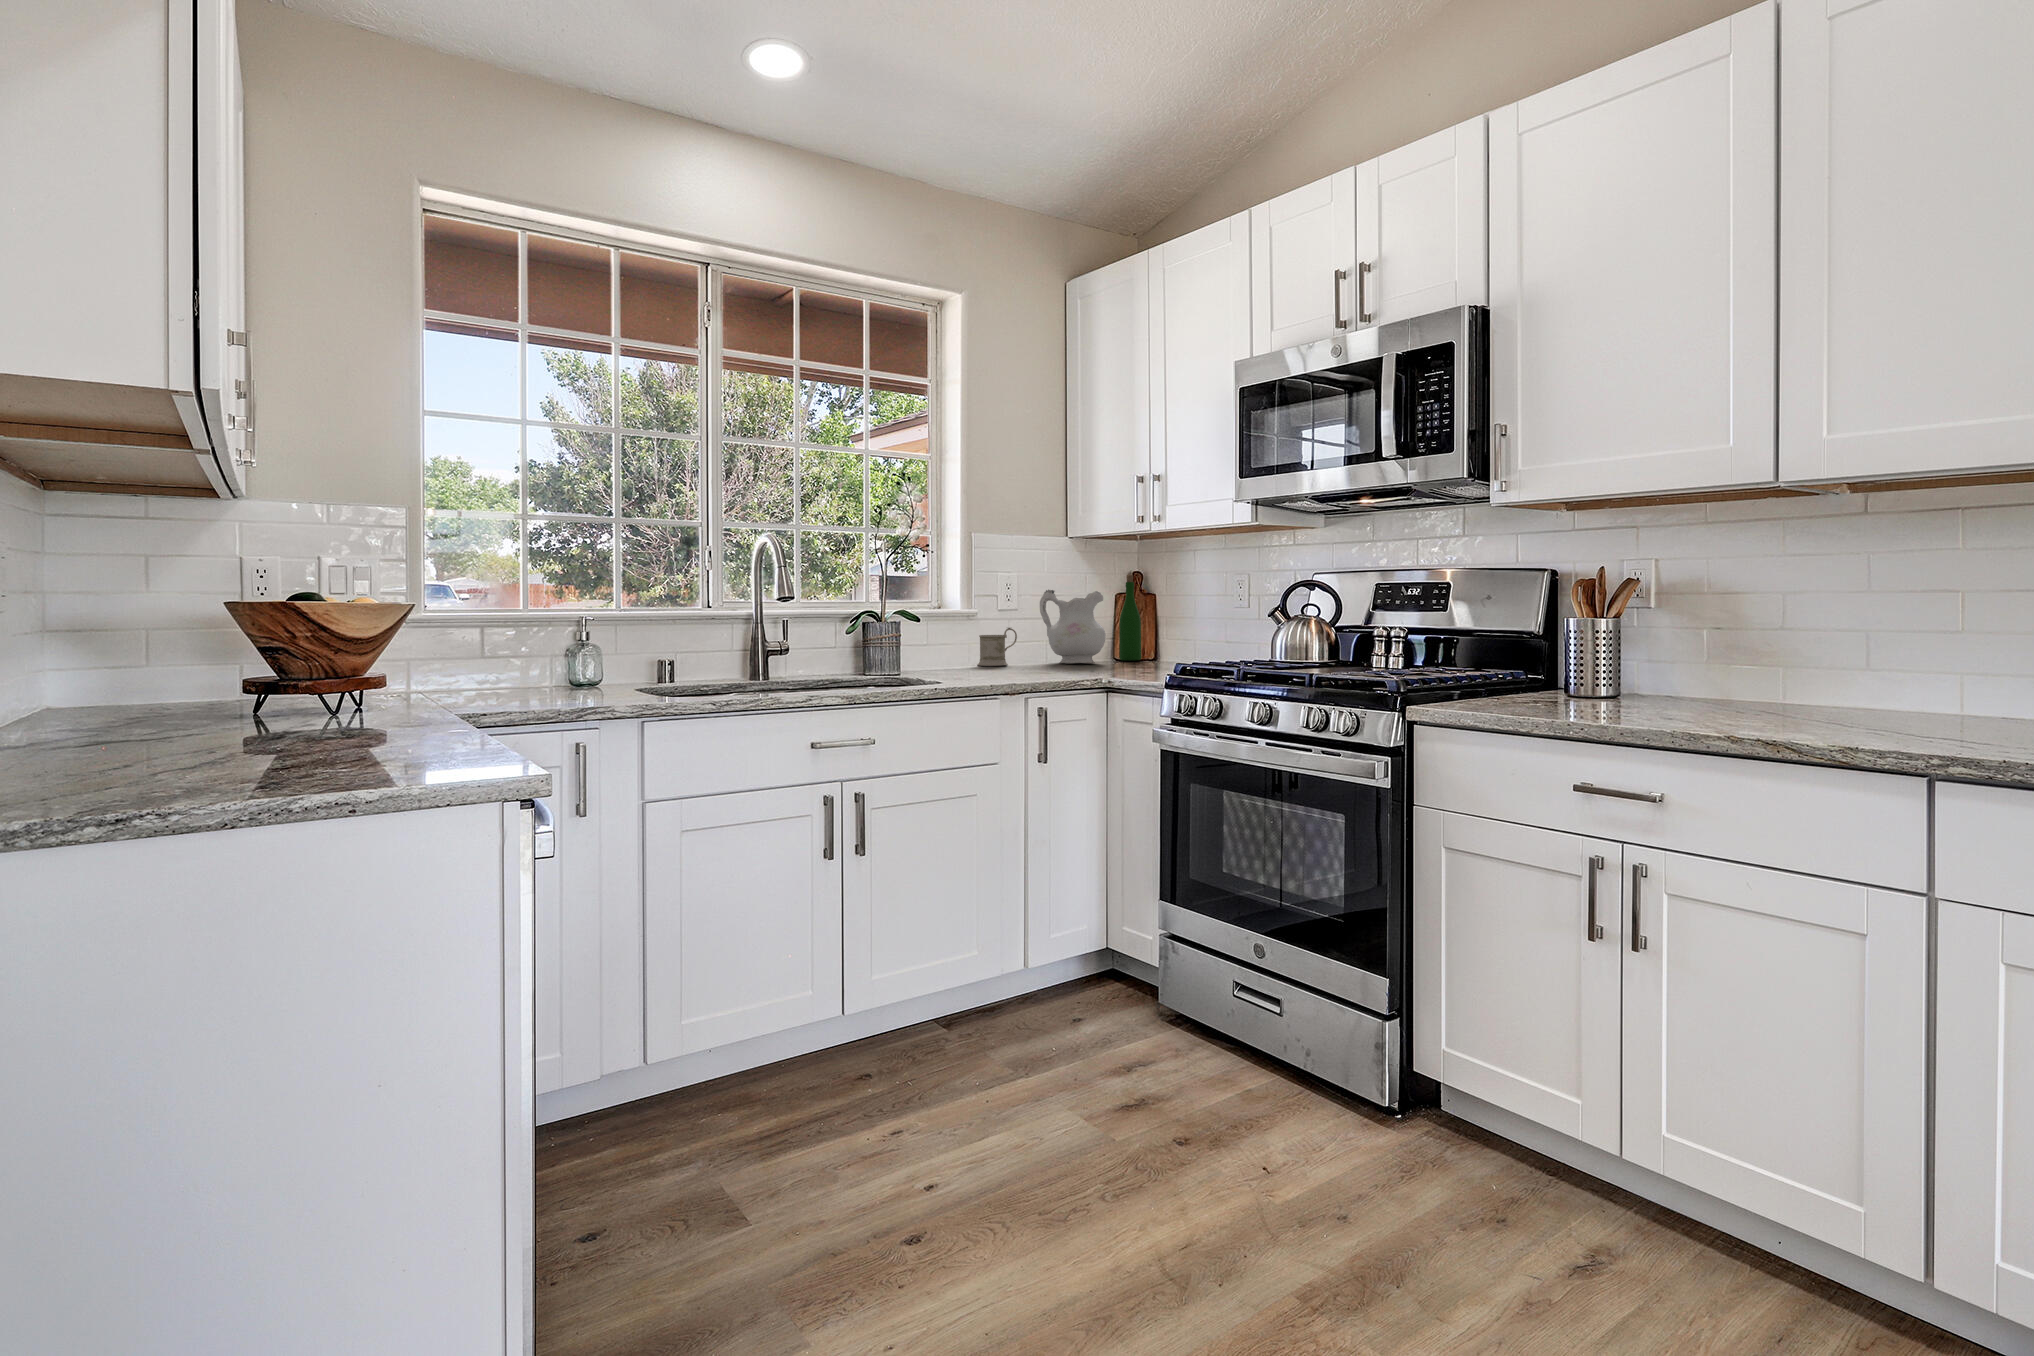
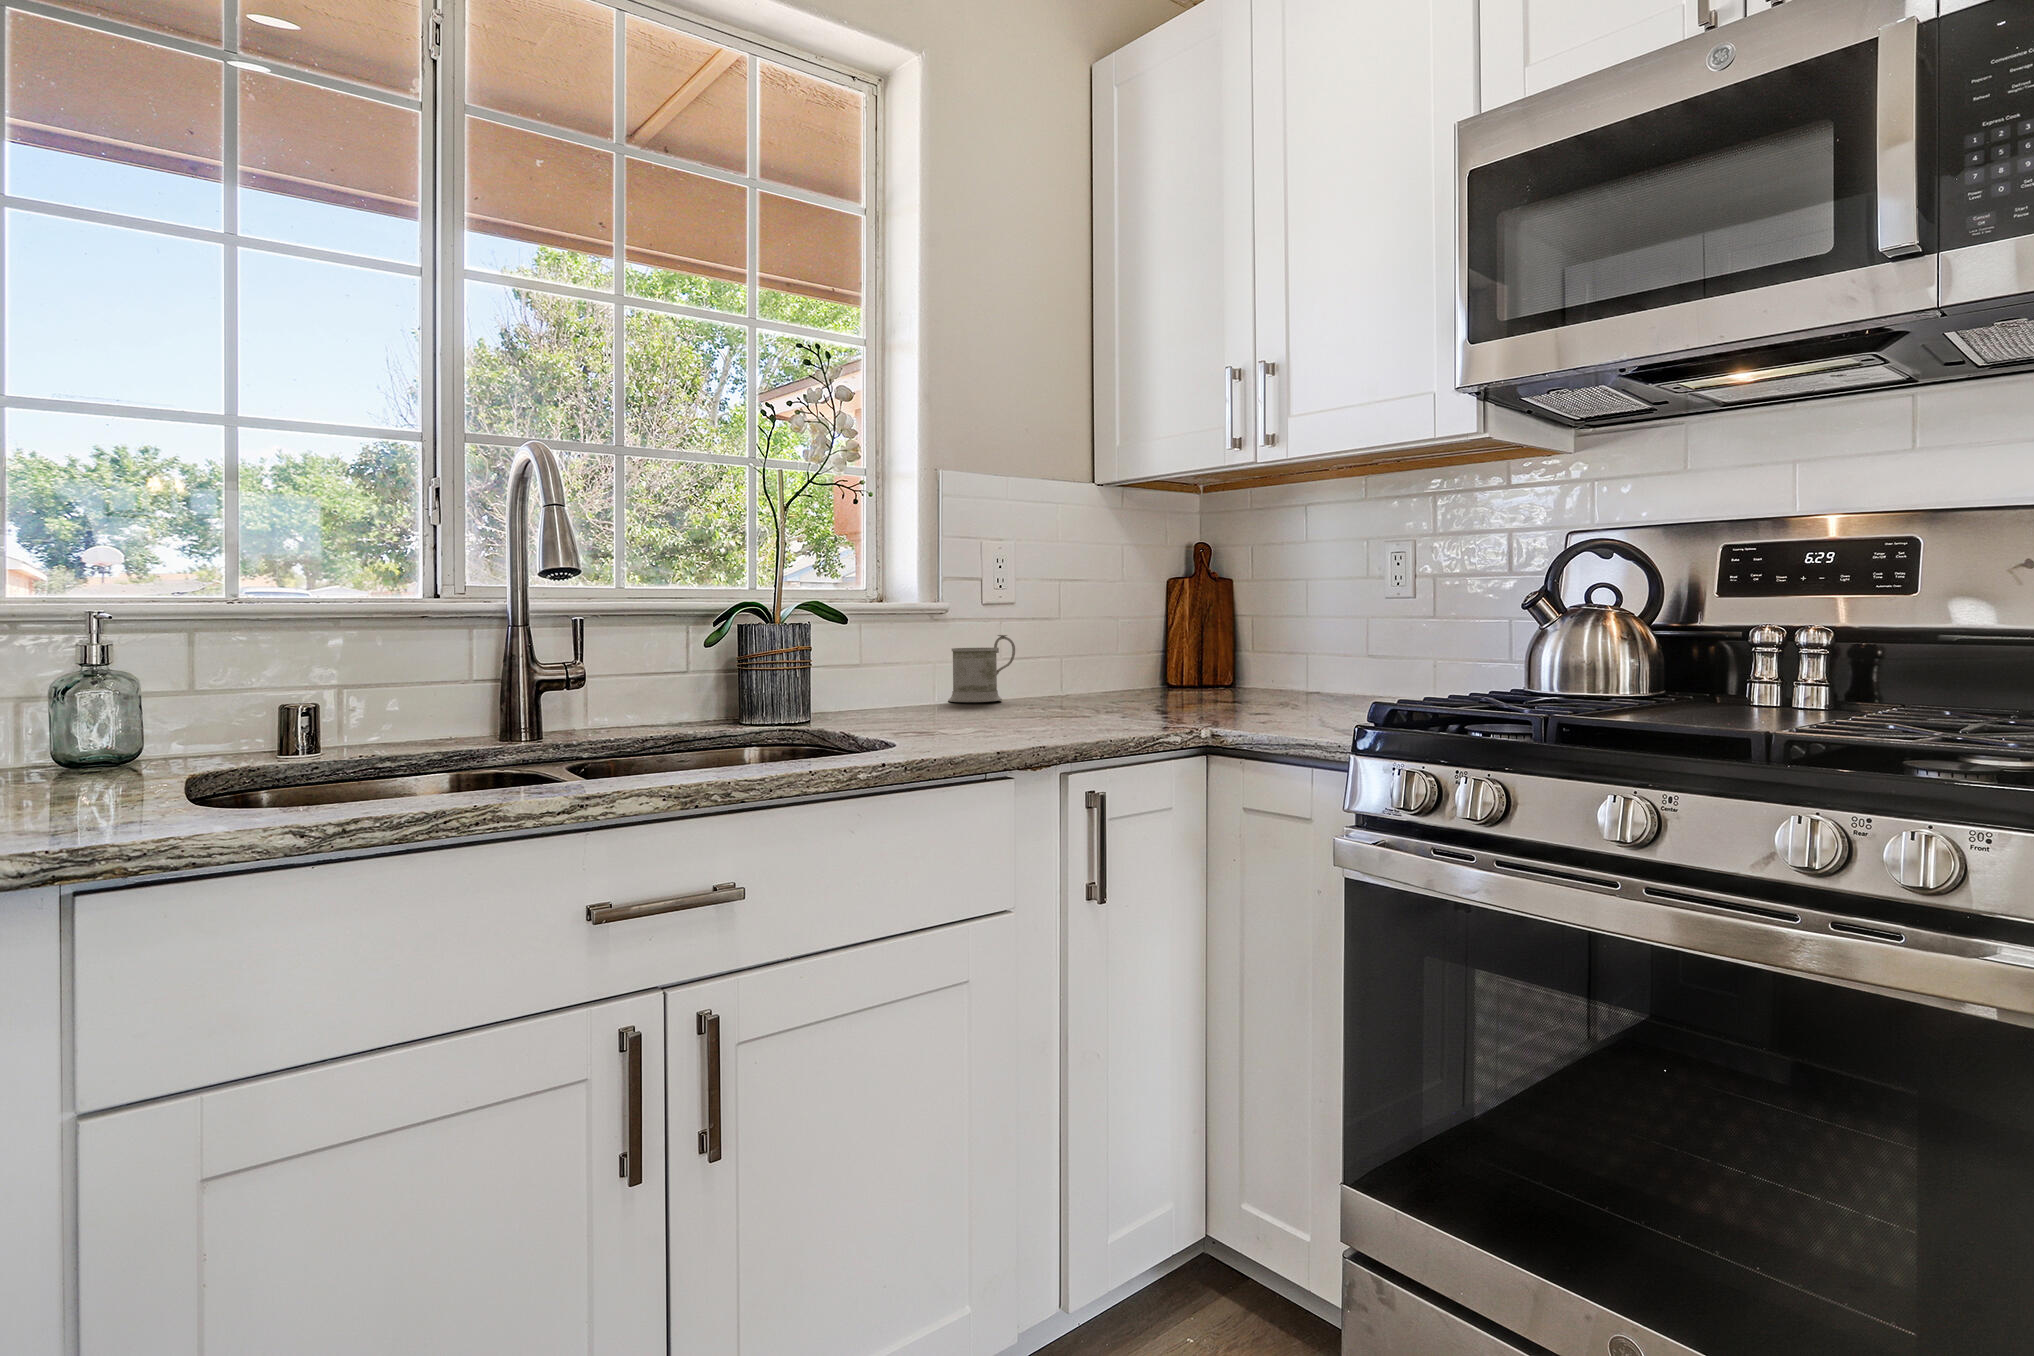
wine bottle: present [1119,574,1141,661] -> none [1177,547,1213,689]
ceramic pitcher: present [1040,590,1106,663] -> none [1052,570,1163,696]

